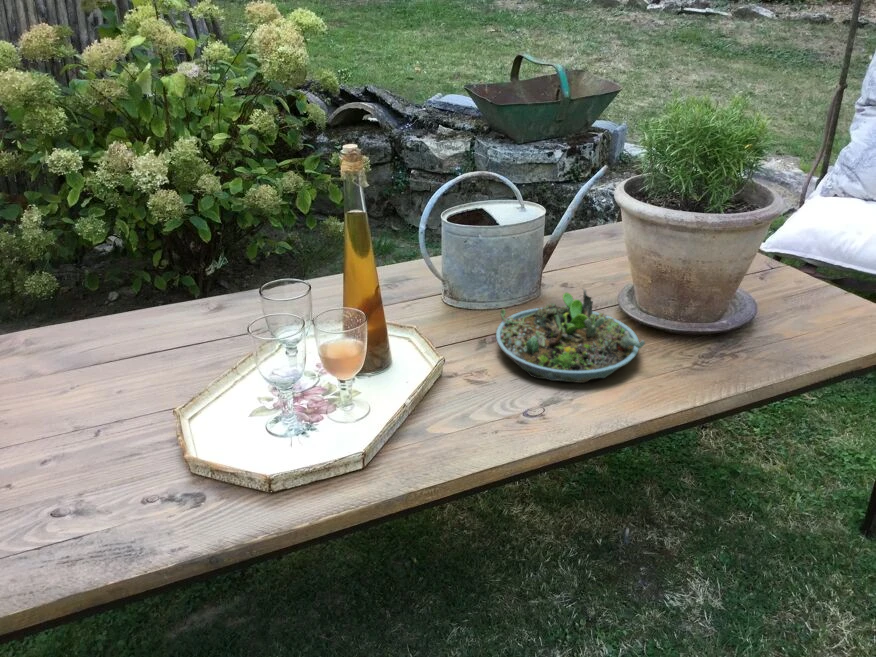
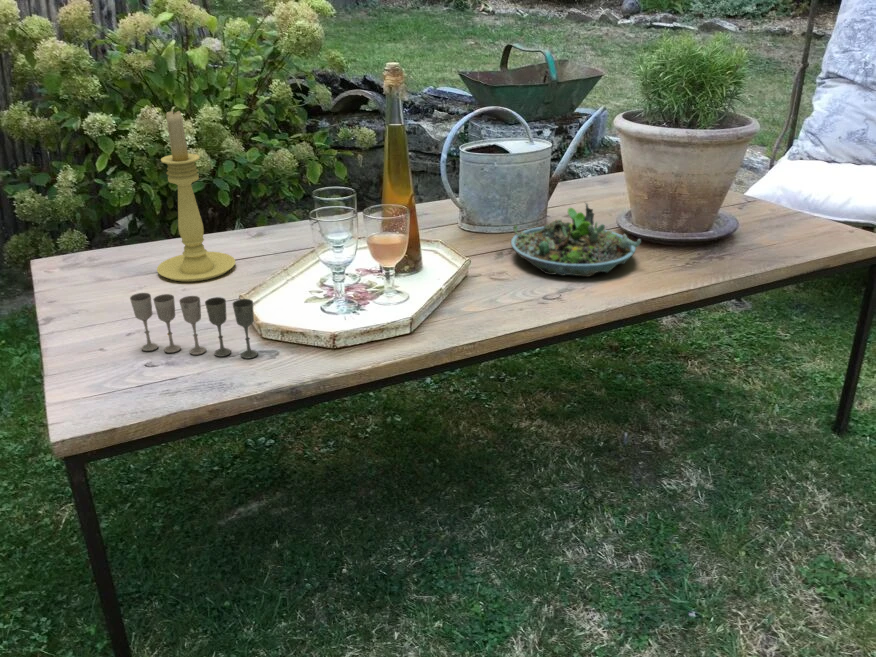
candle holder: none [90,184,181,377] -> present [157,110,235,282]
wine glass: none [29,425,180,507] -> present [130,293,258,359]

